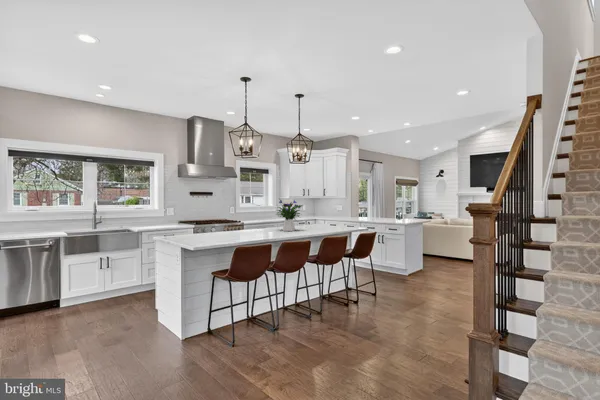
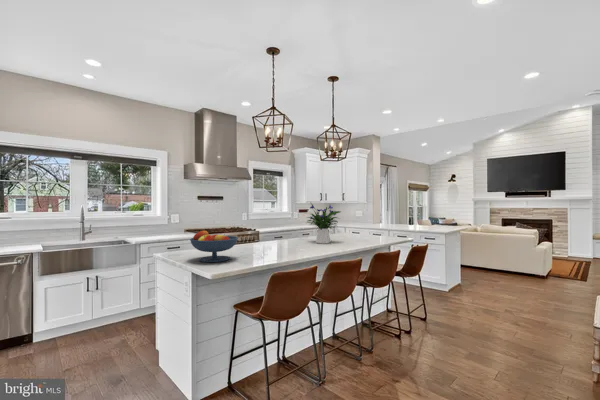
fruit bowl: none [180,219,215,241] -> present [190,231,238,262]

